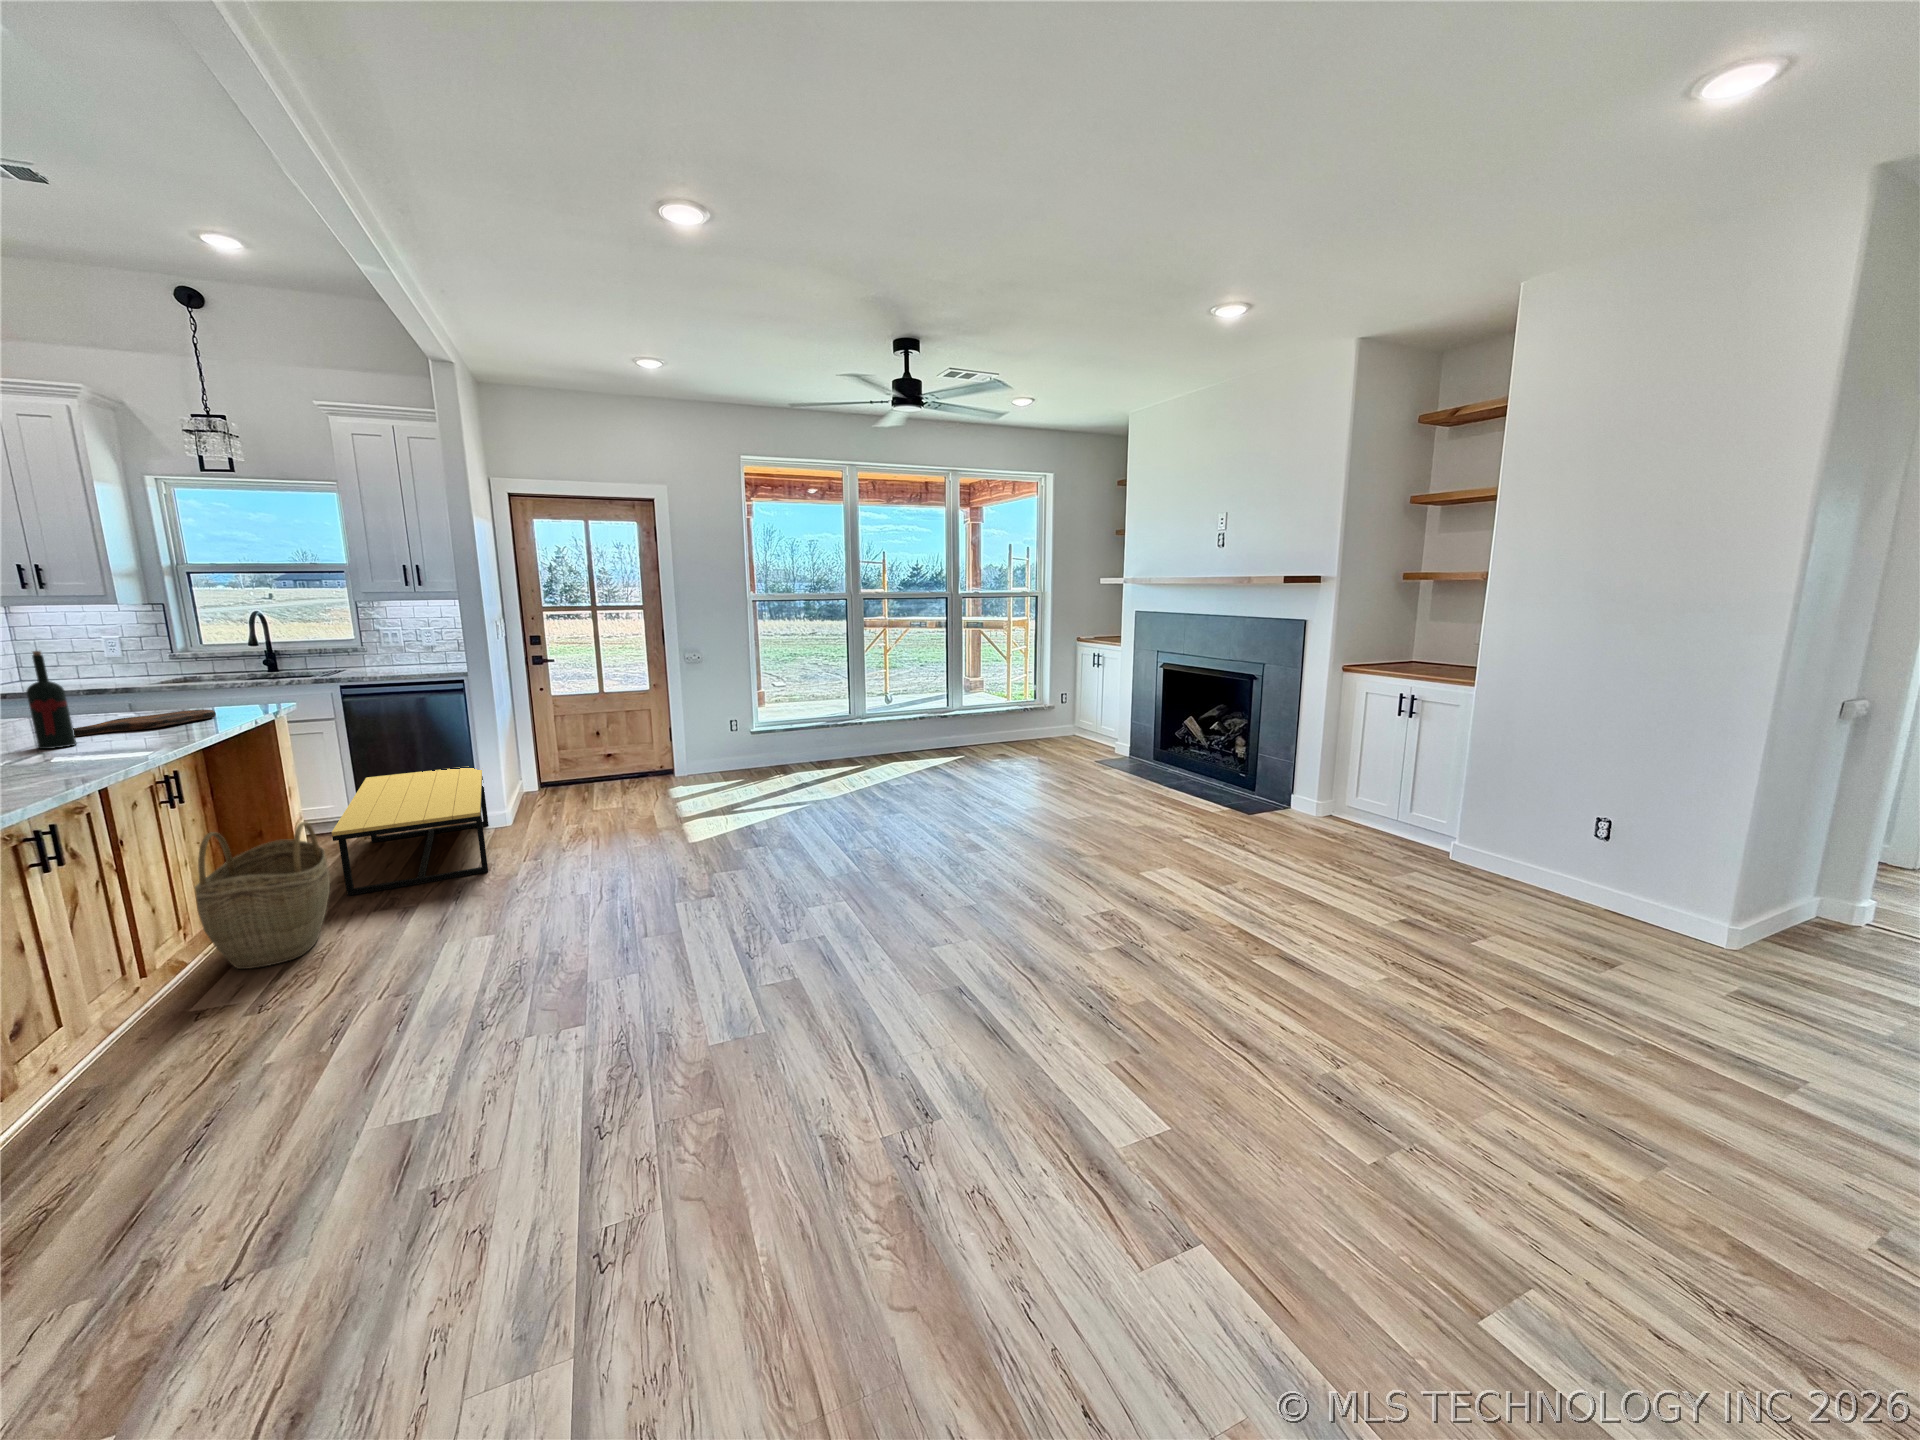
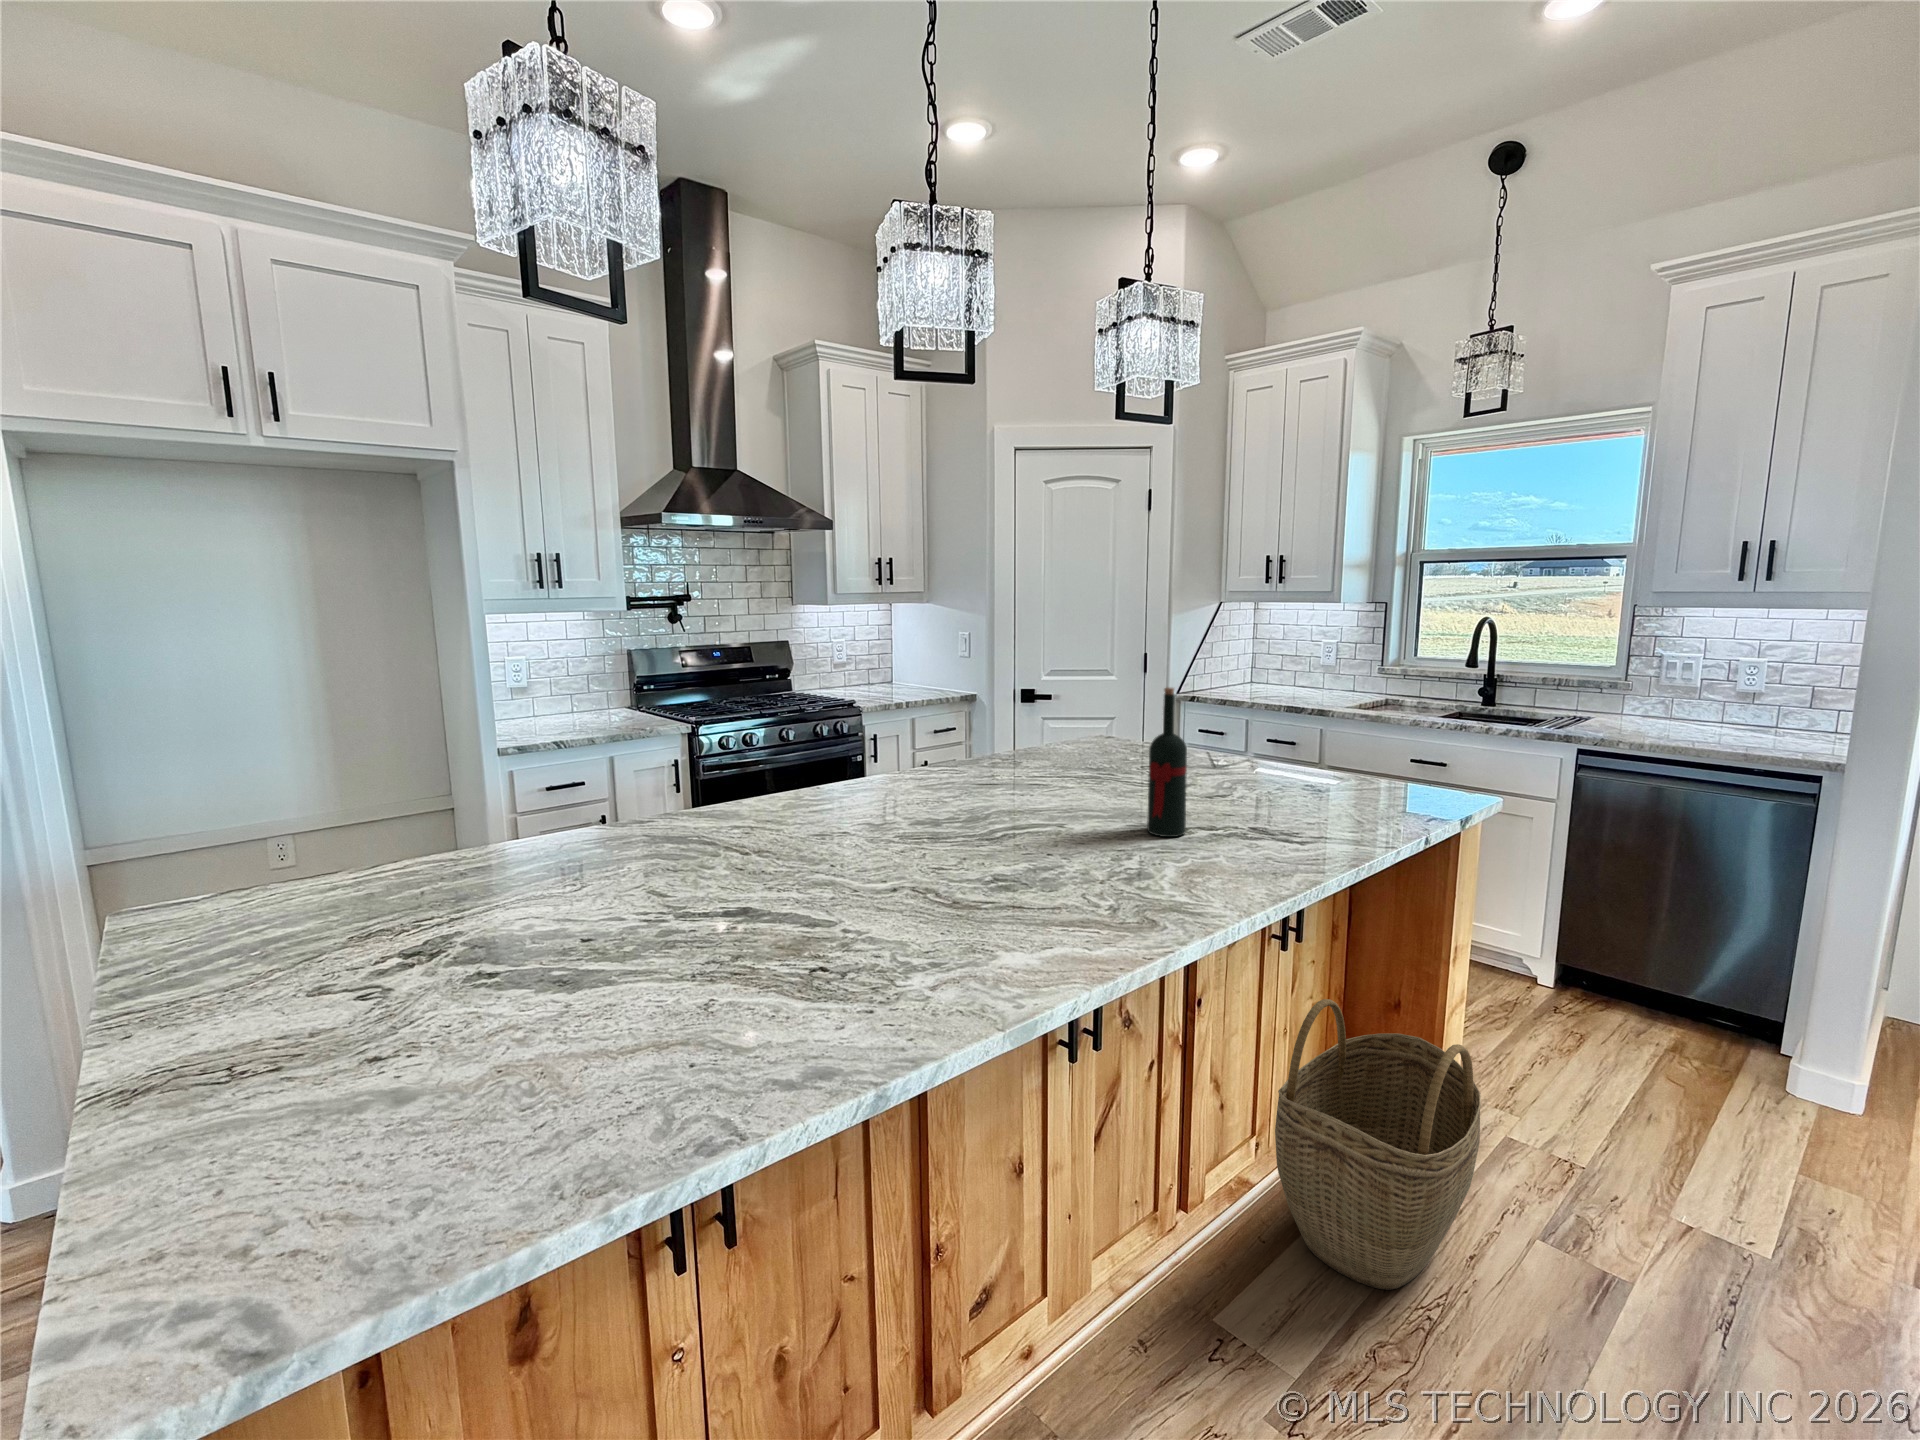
cutting board: present [73,710,216,736] -> none [1195,788,1374,818]
coffee table: present [332,768,489,896] -> none [1502,910,1834,1266]

